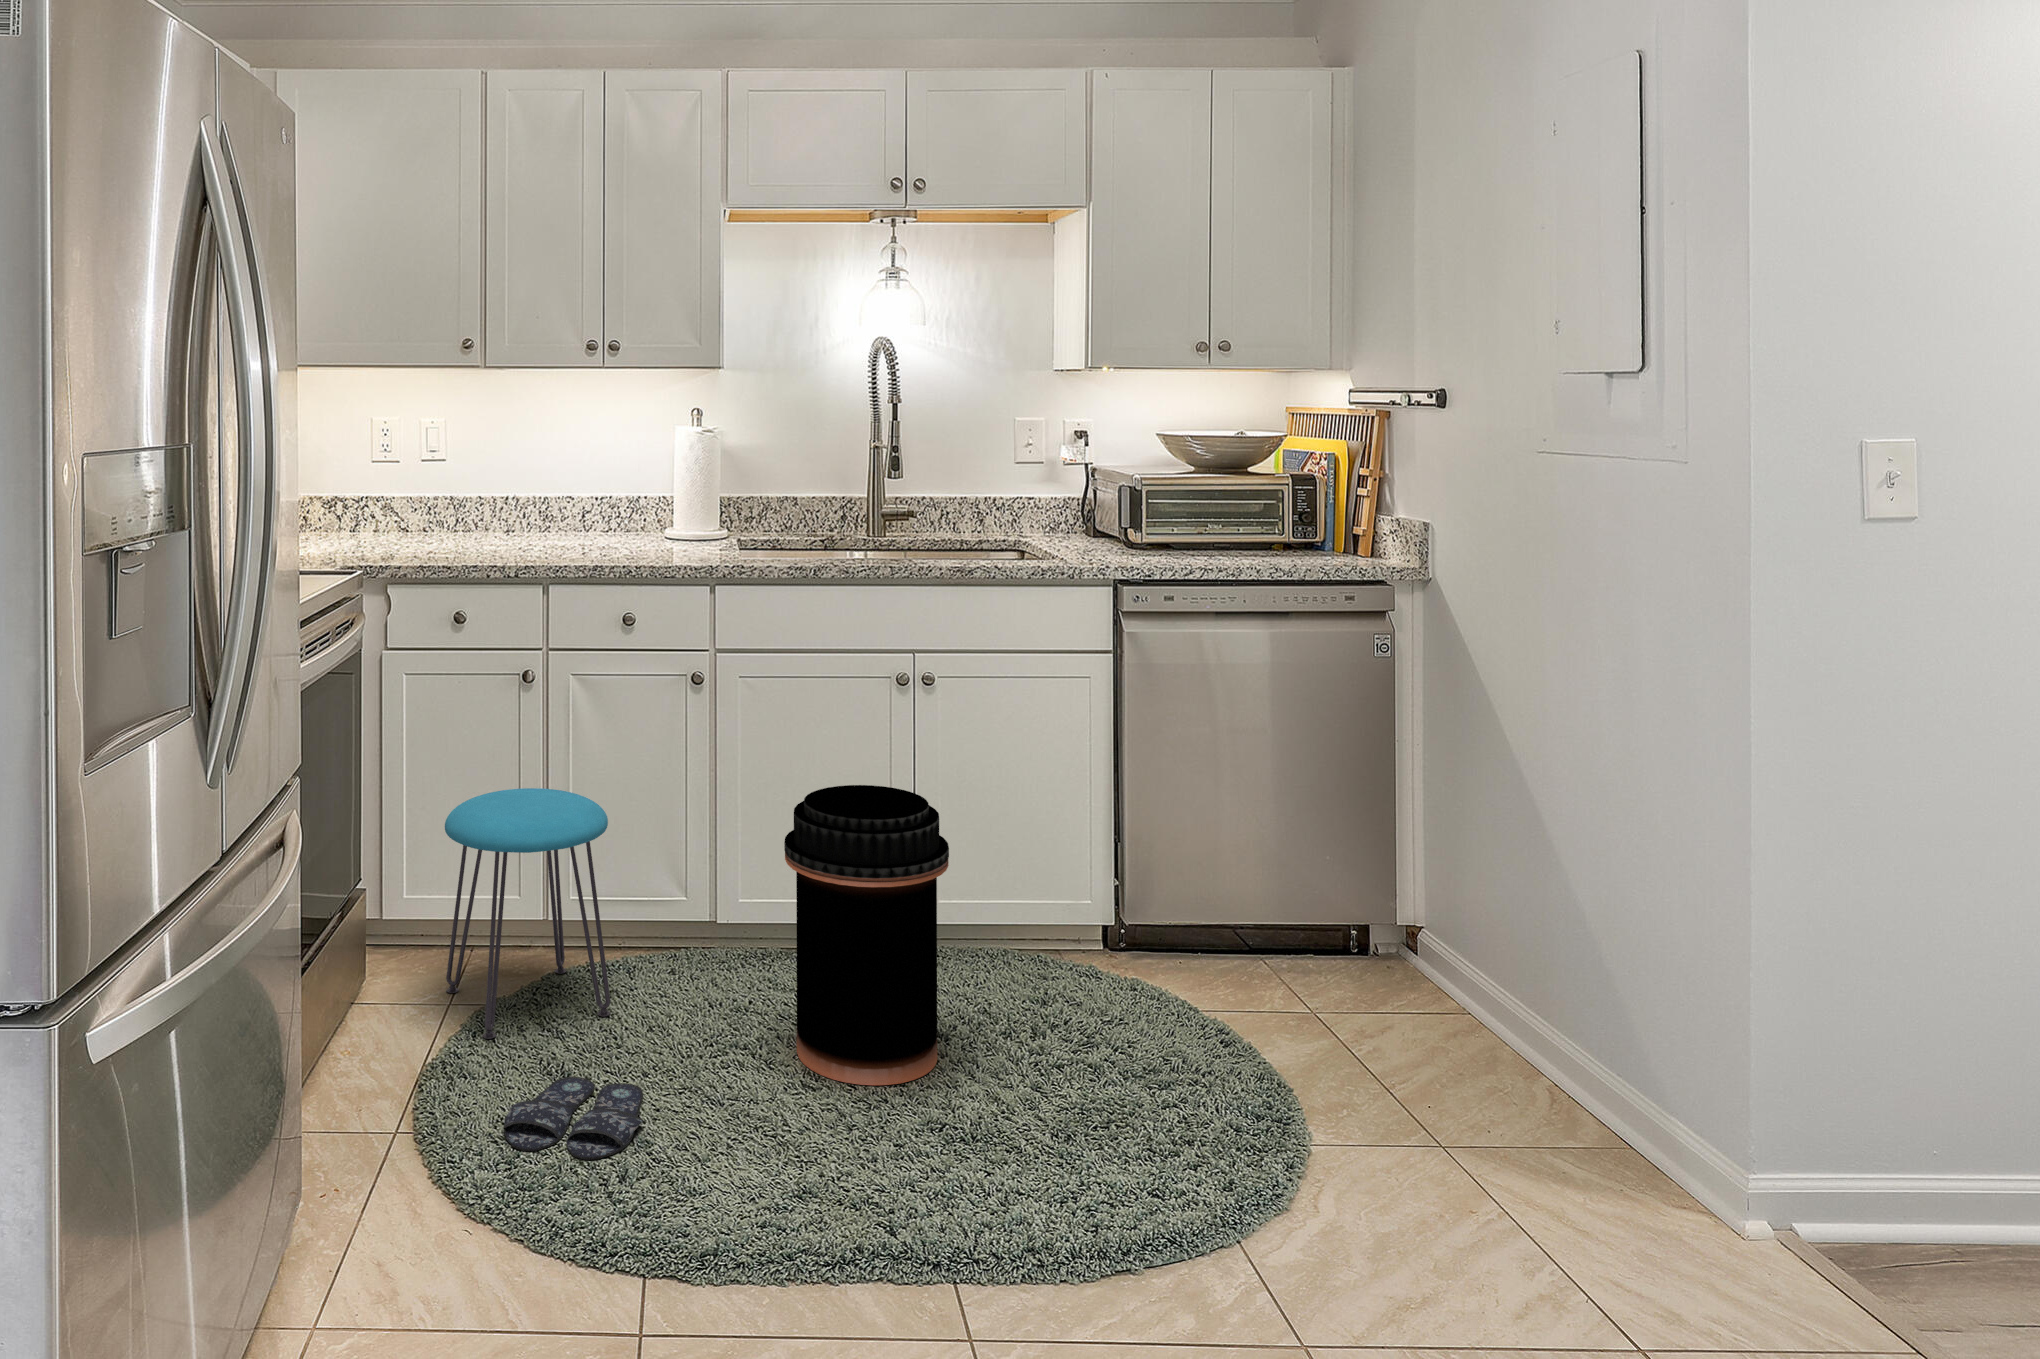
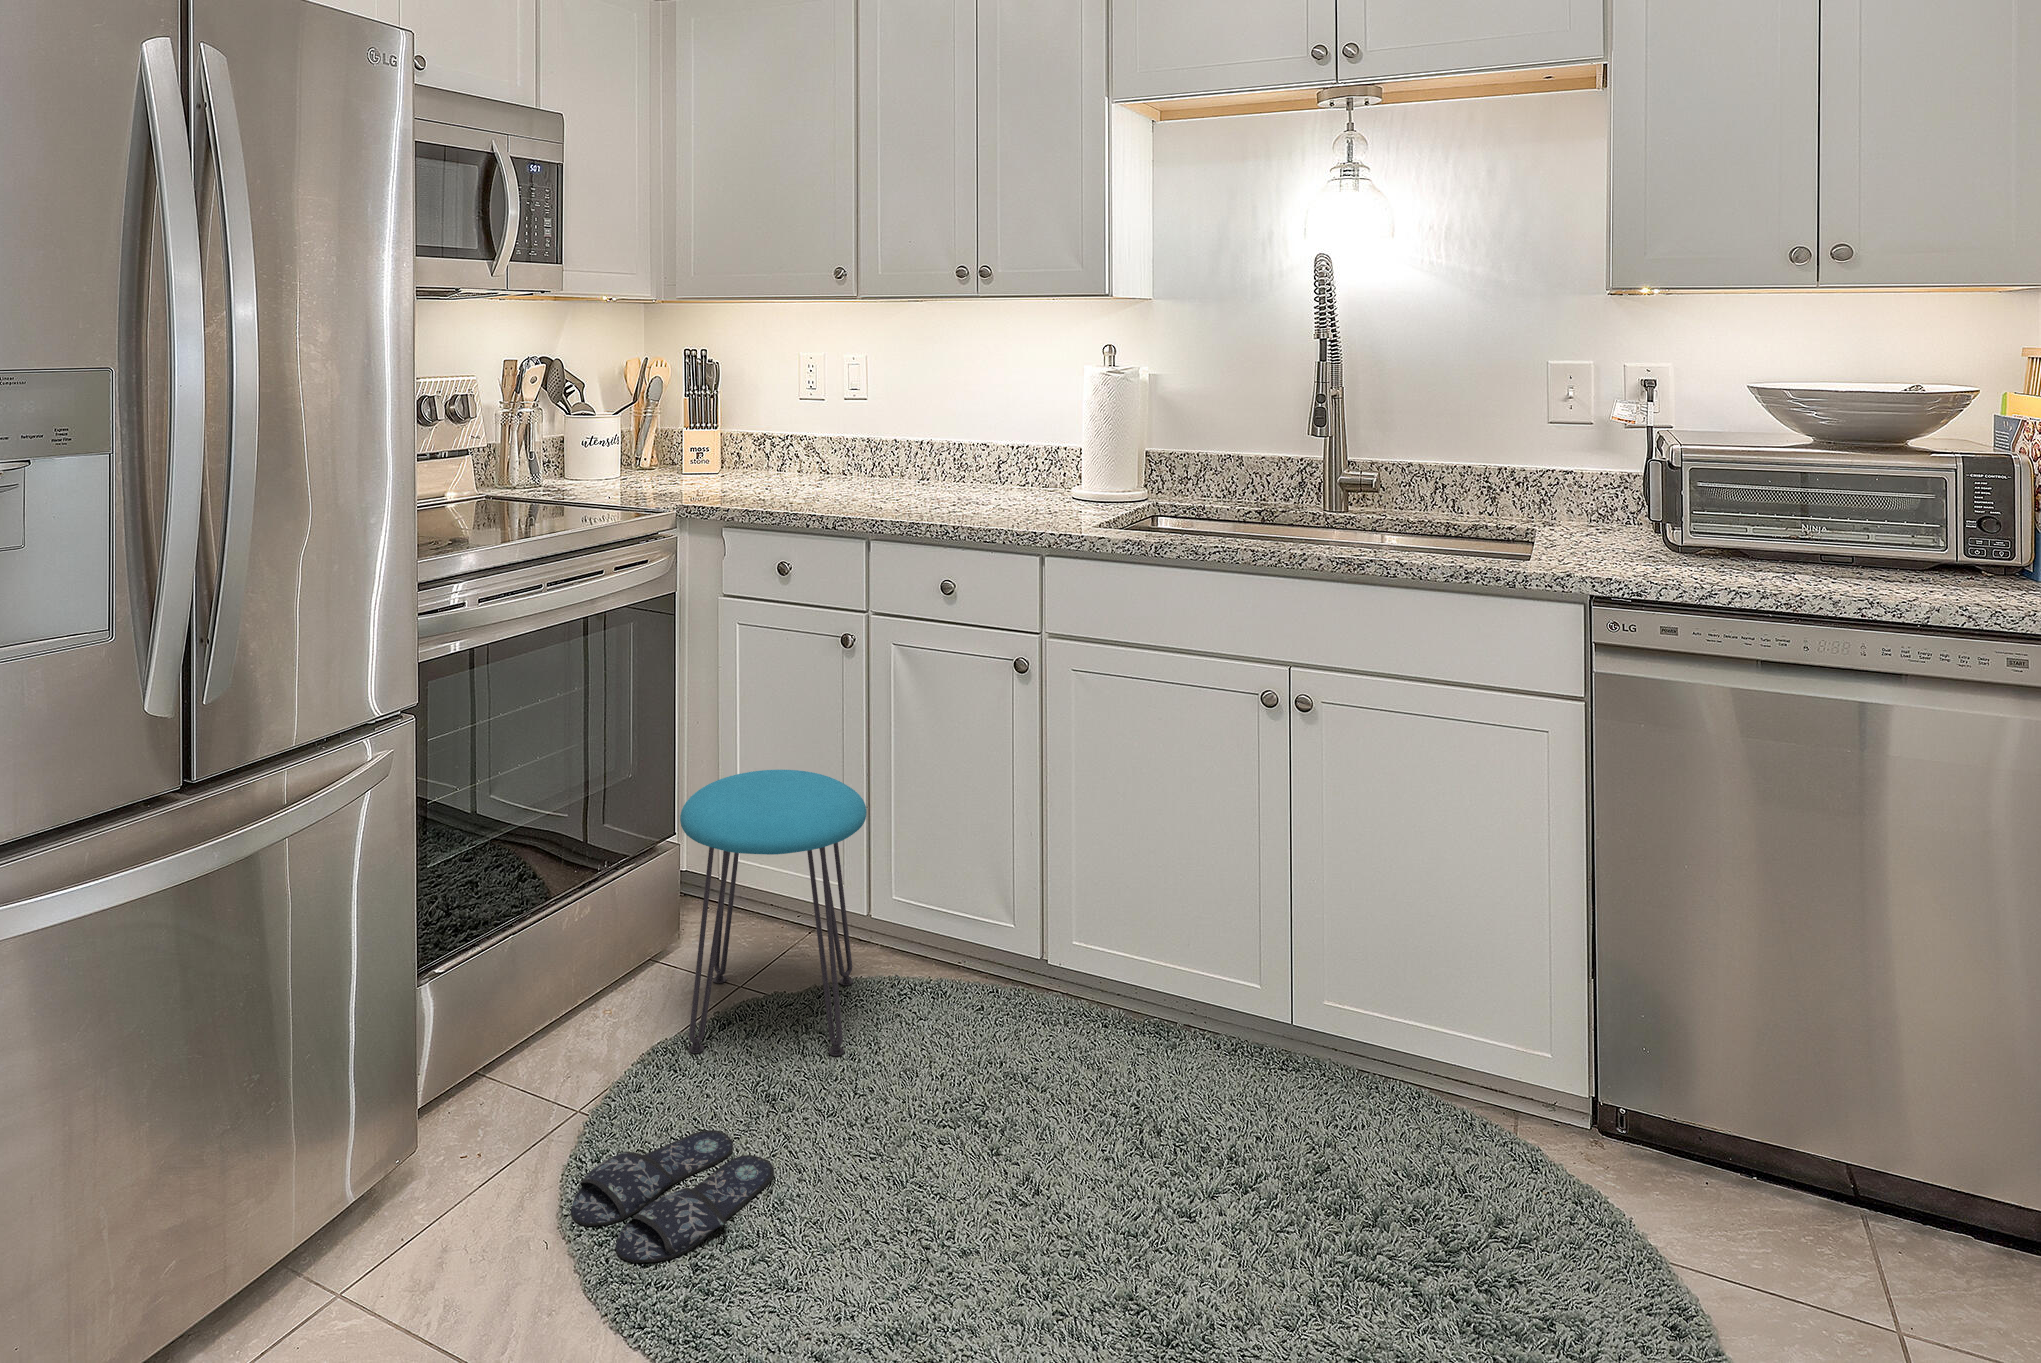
trash can: present [784,785,949,1085] -> none [977,838,1199,1267]

